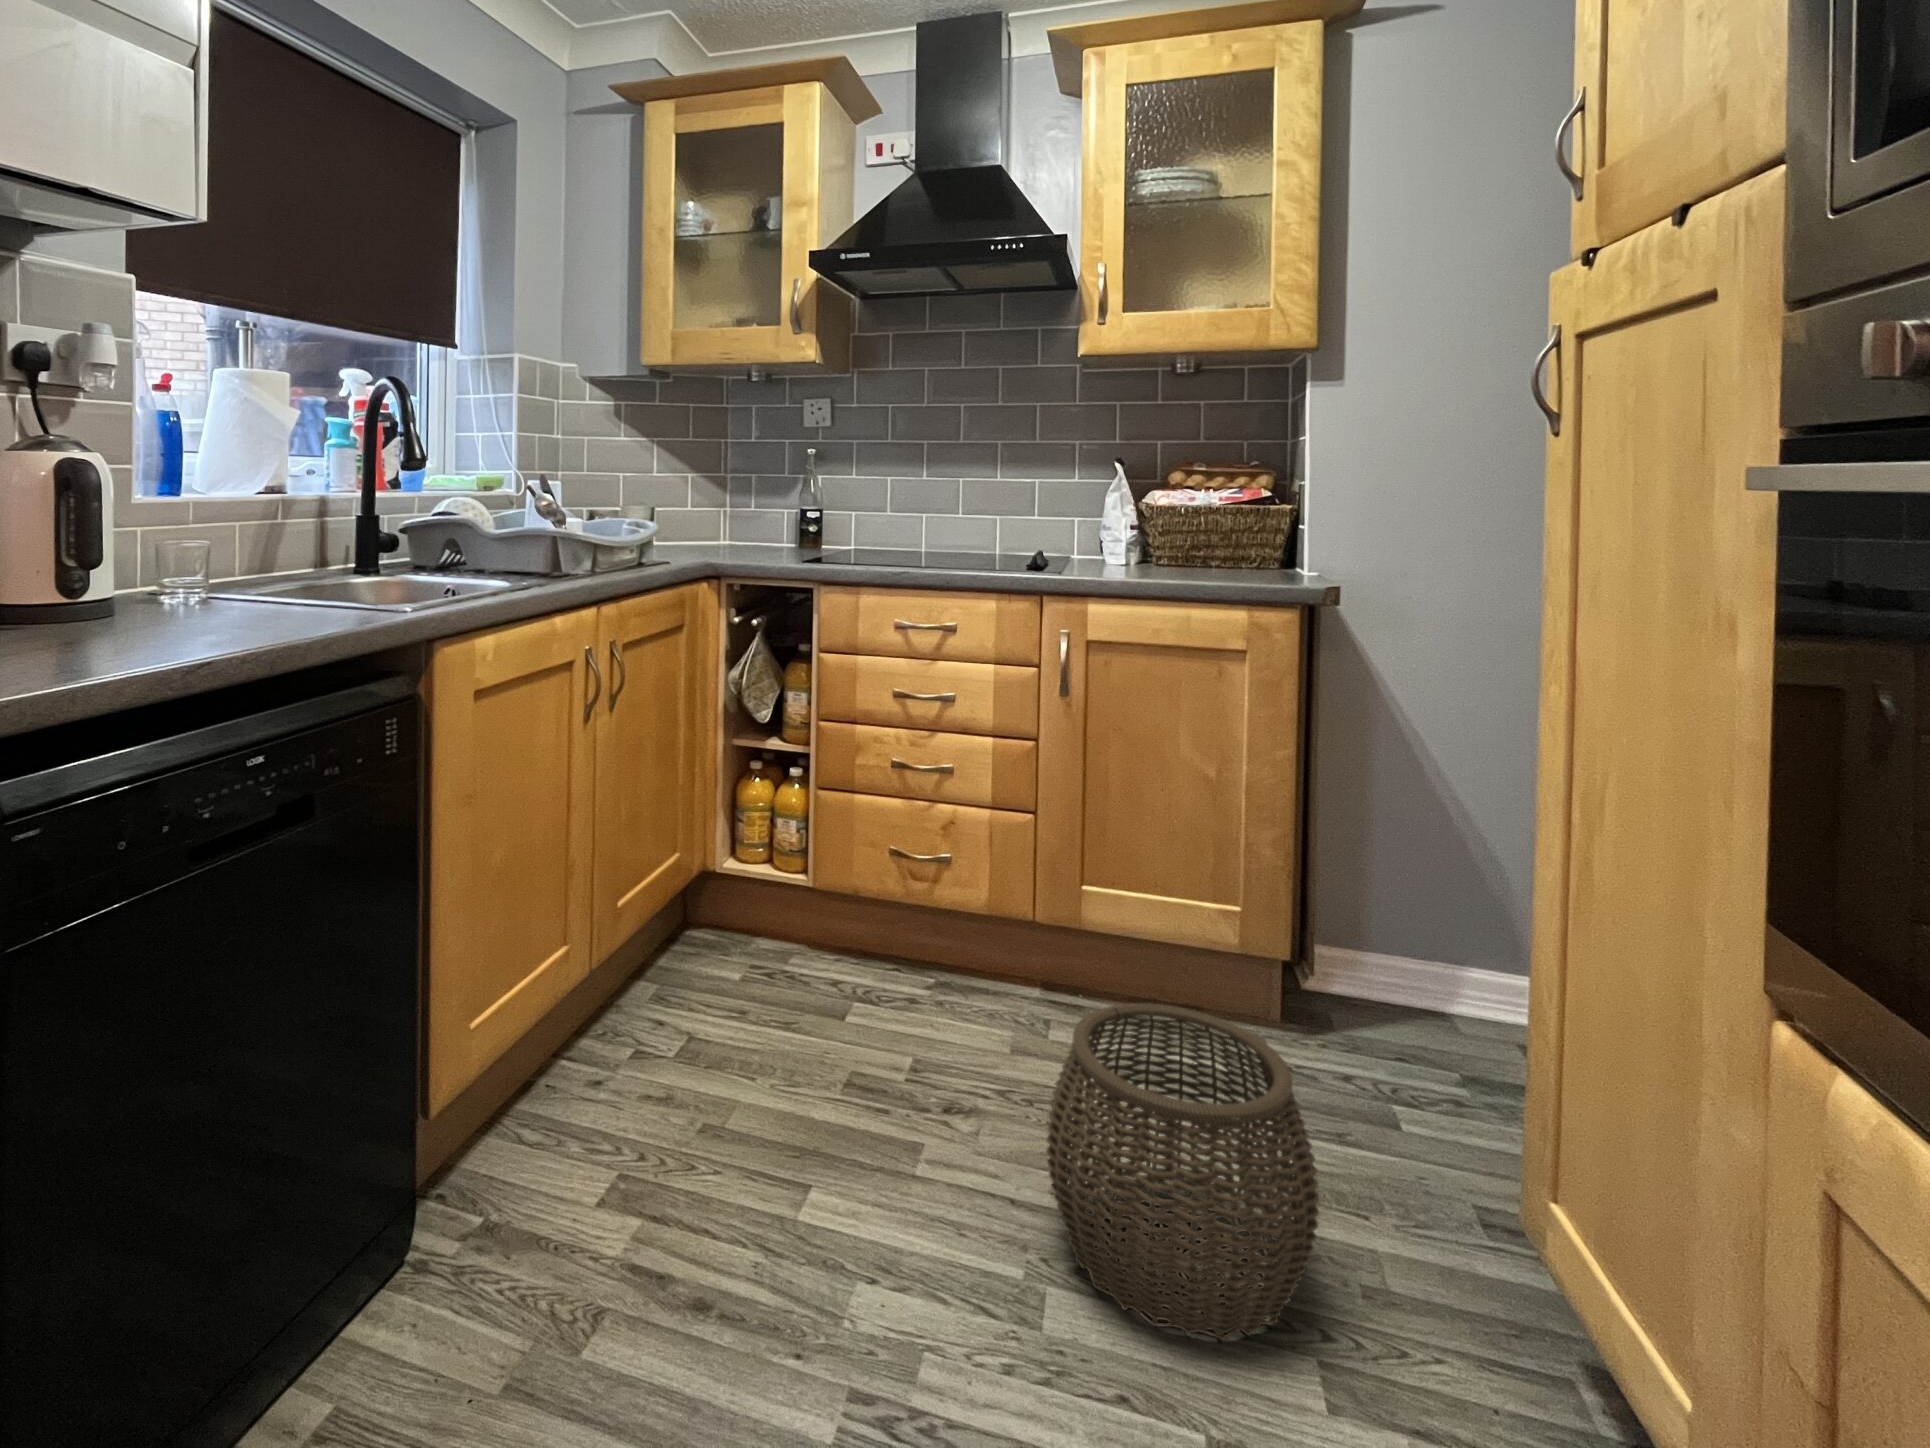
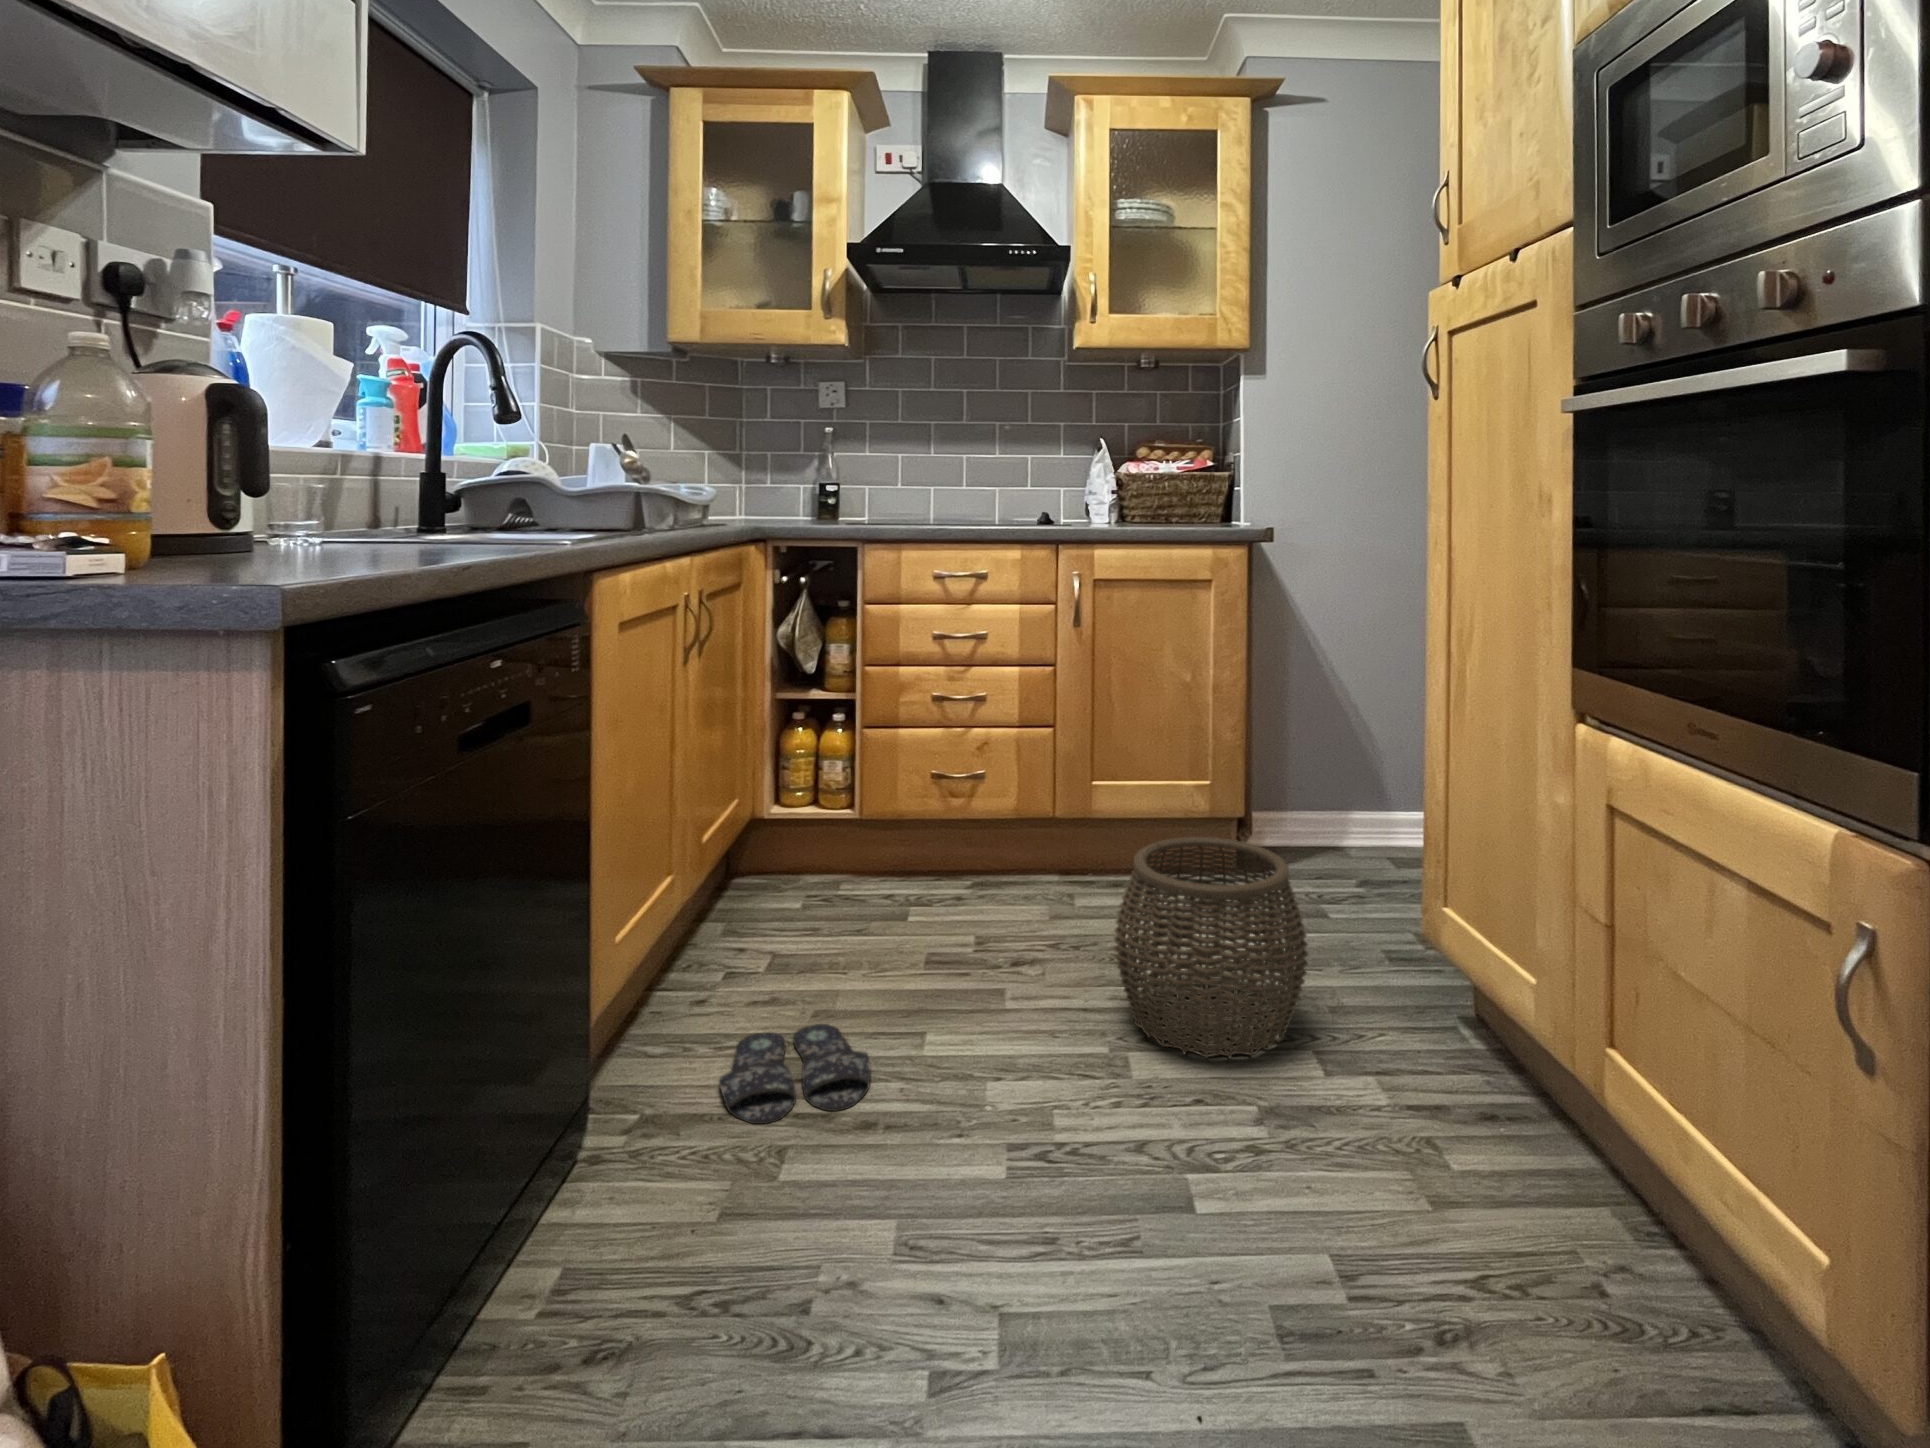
slippers: none [563,1144,734,1280] -> present [719,1024,871,1124]

